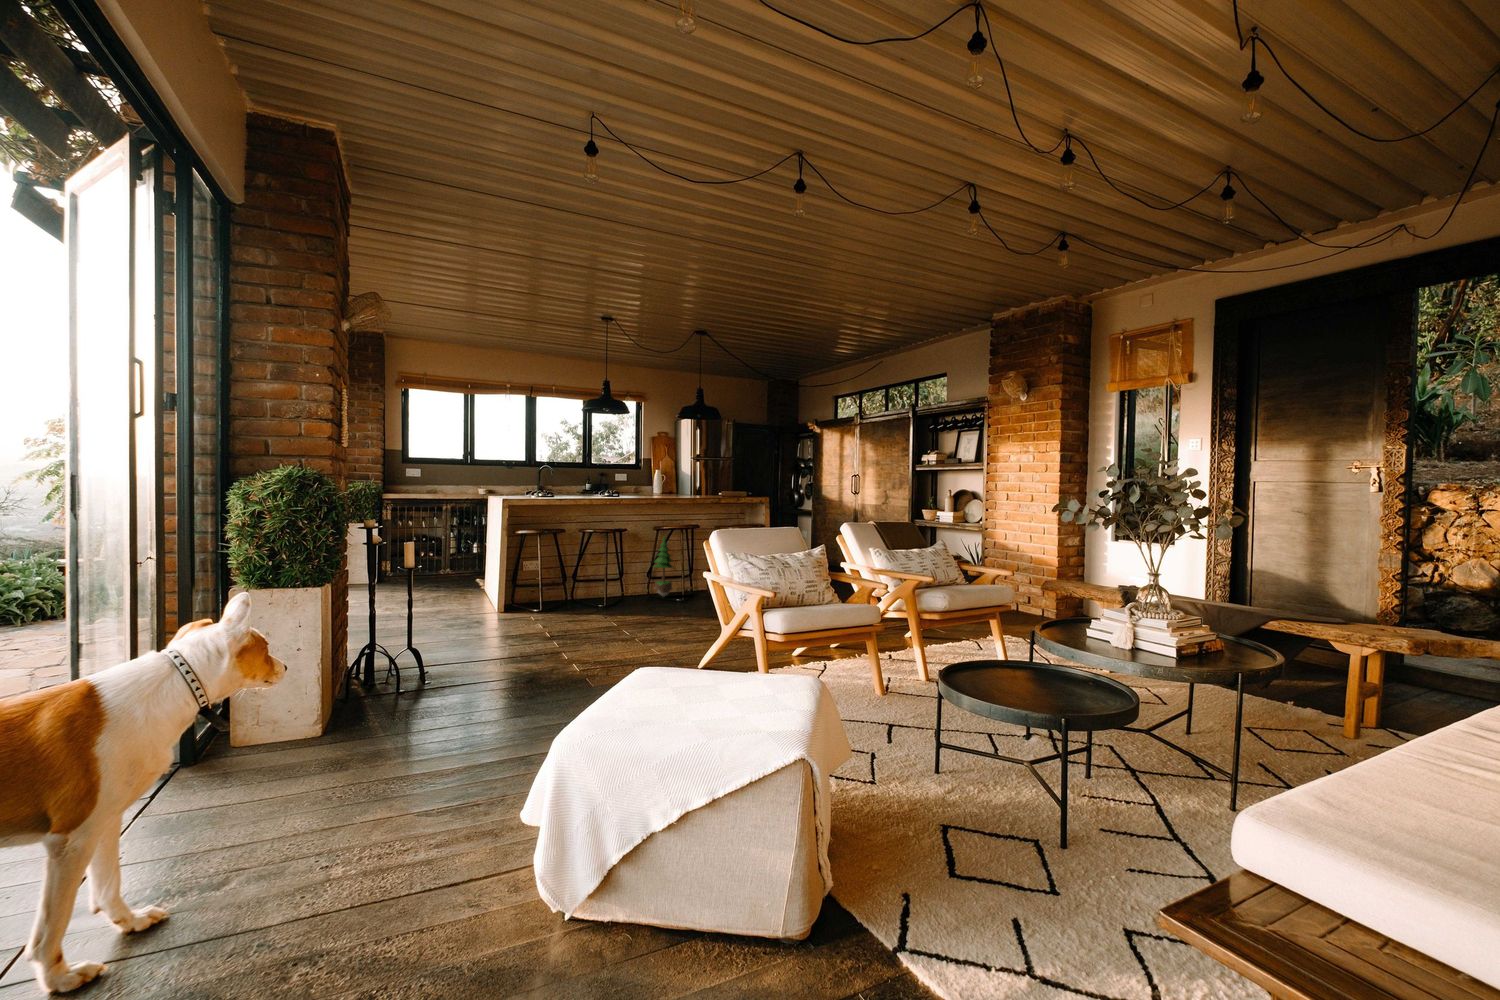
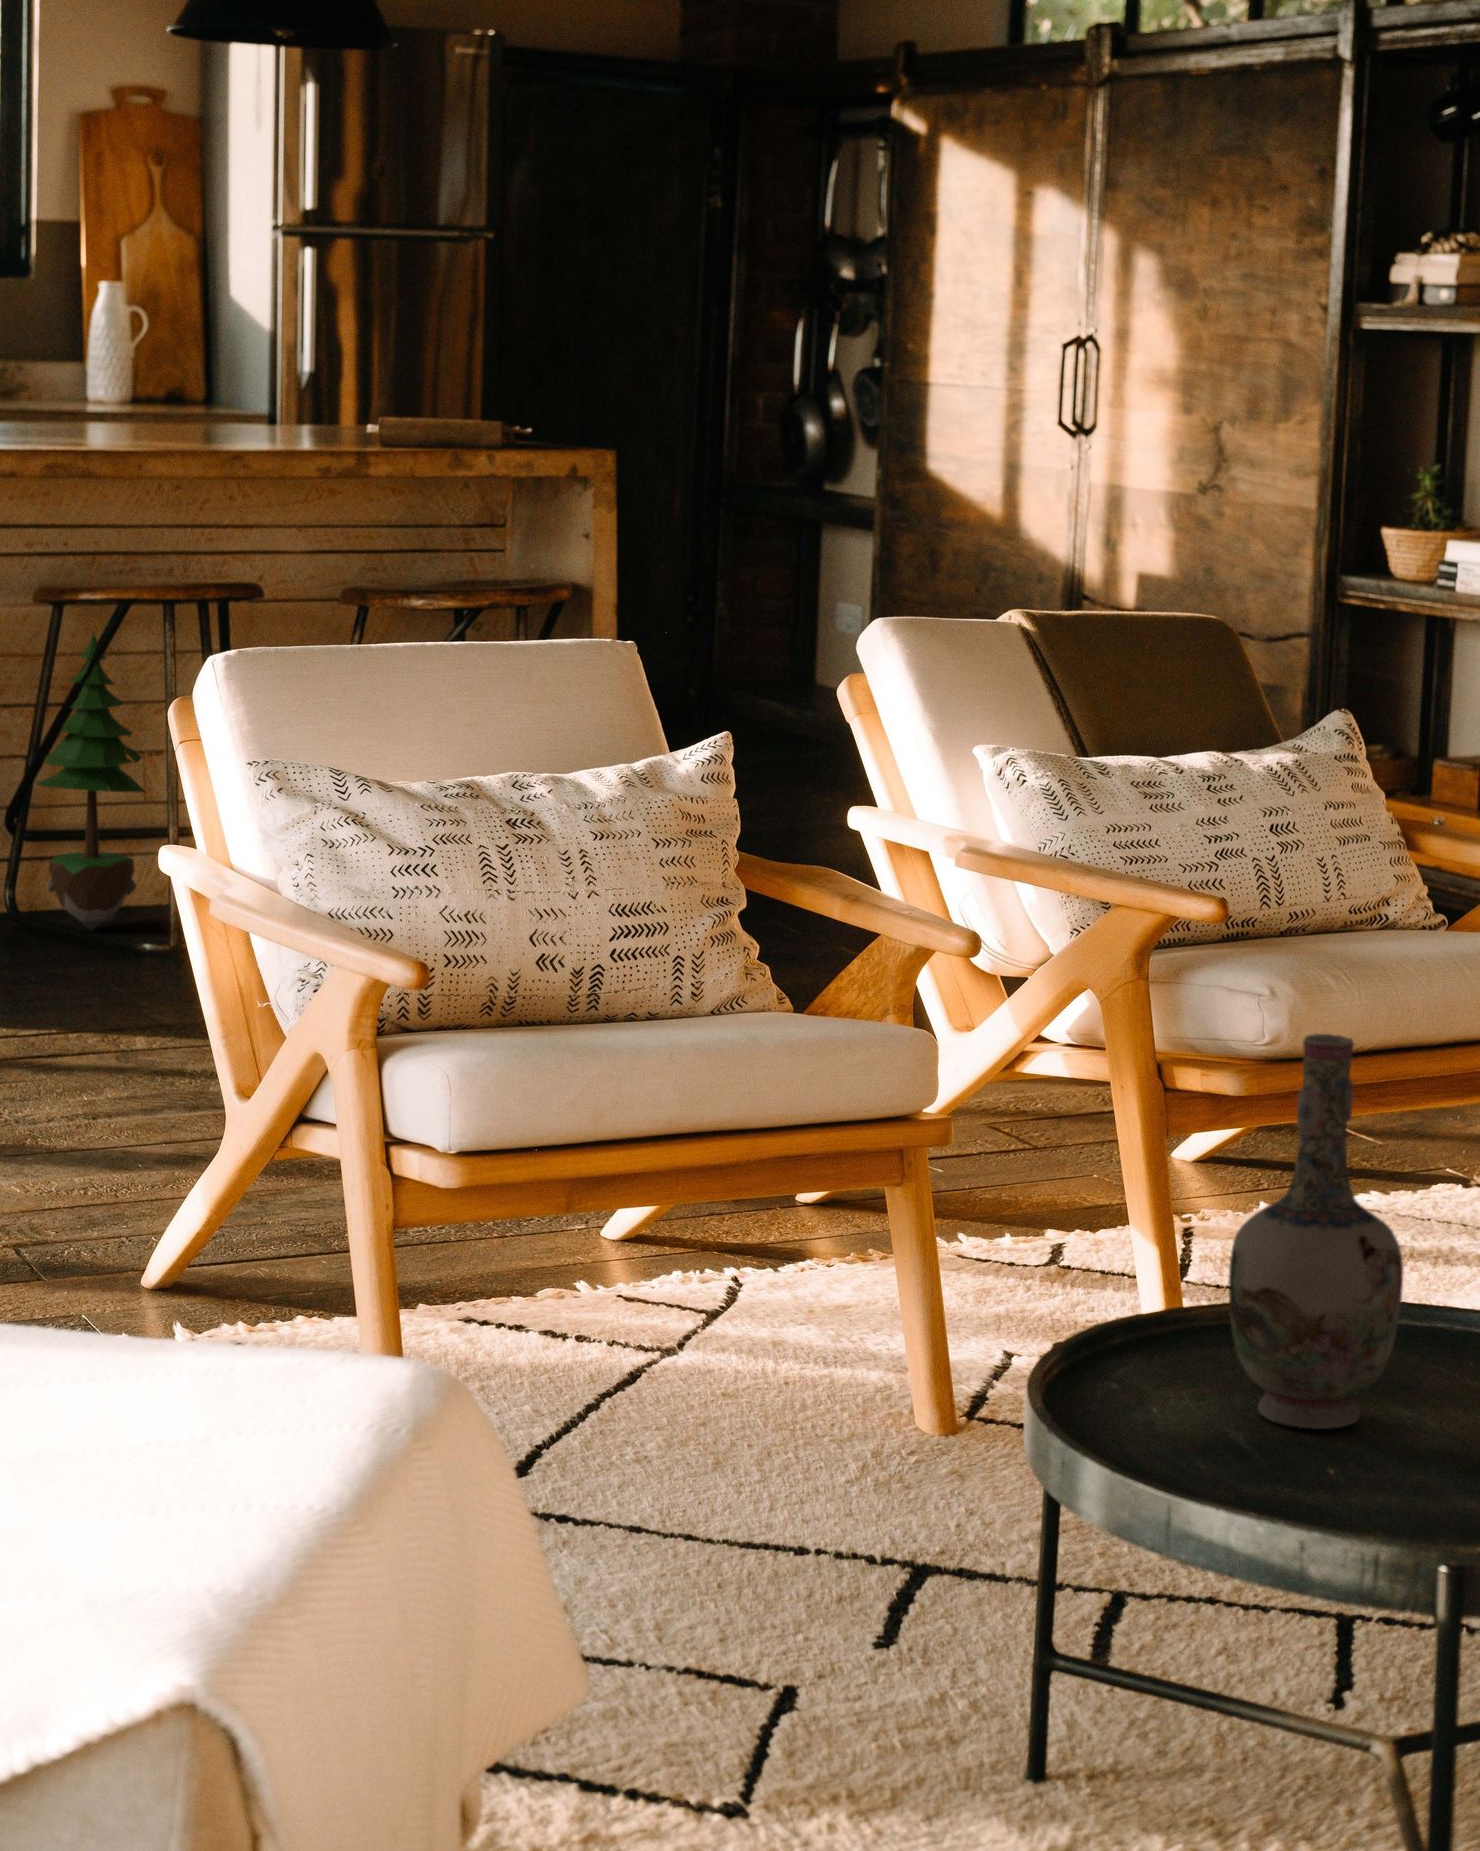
vase: none [982,595,1022,683] -> present [1229,1034,1403,1429]

